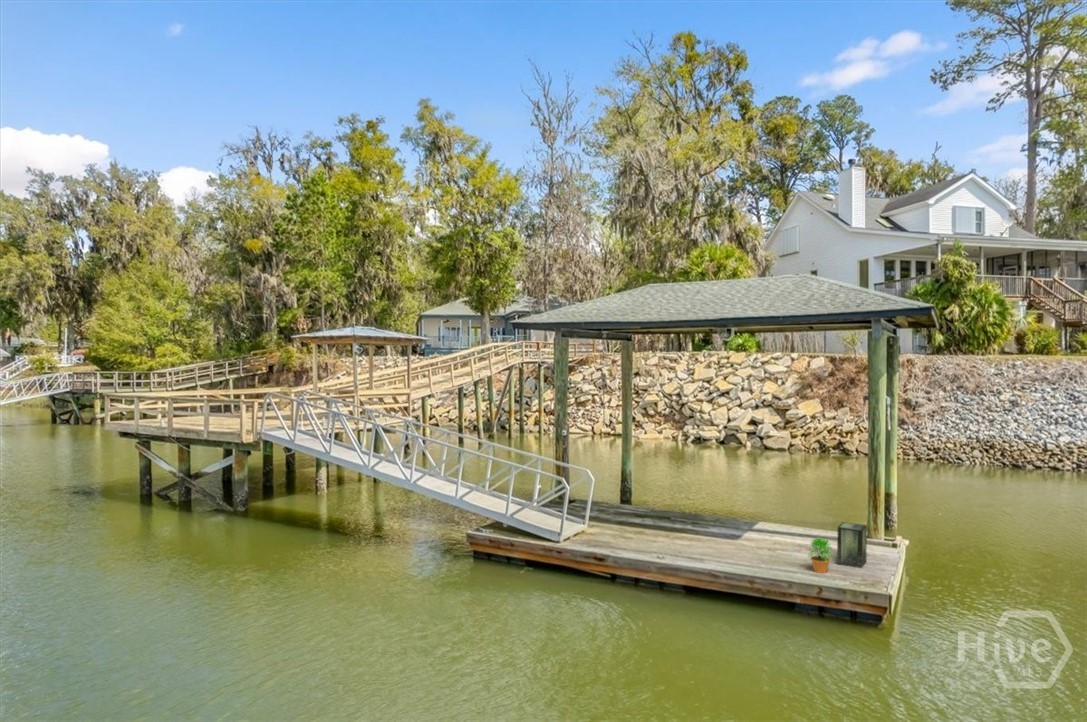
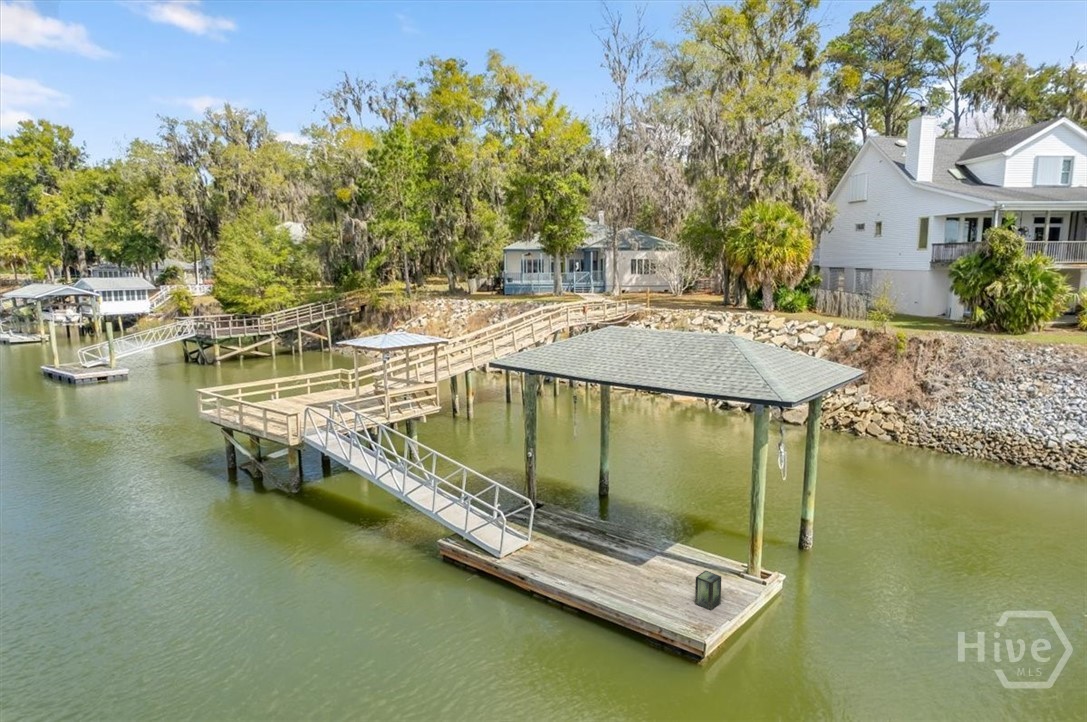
potted plant: present [808,537,832,573] -> none [665,585,687,614]

